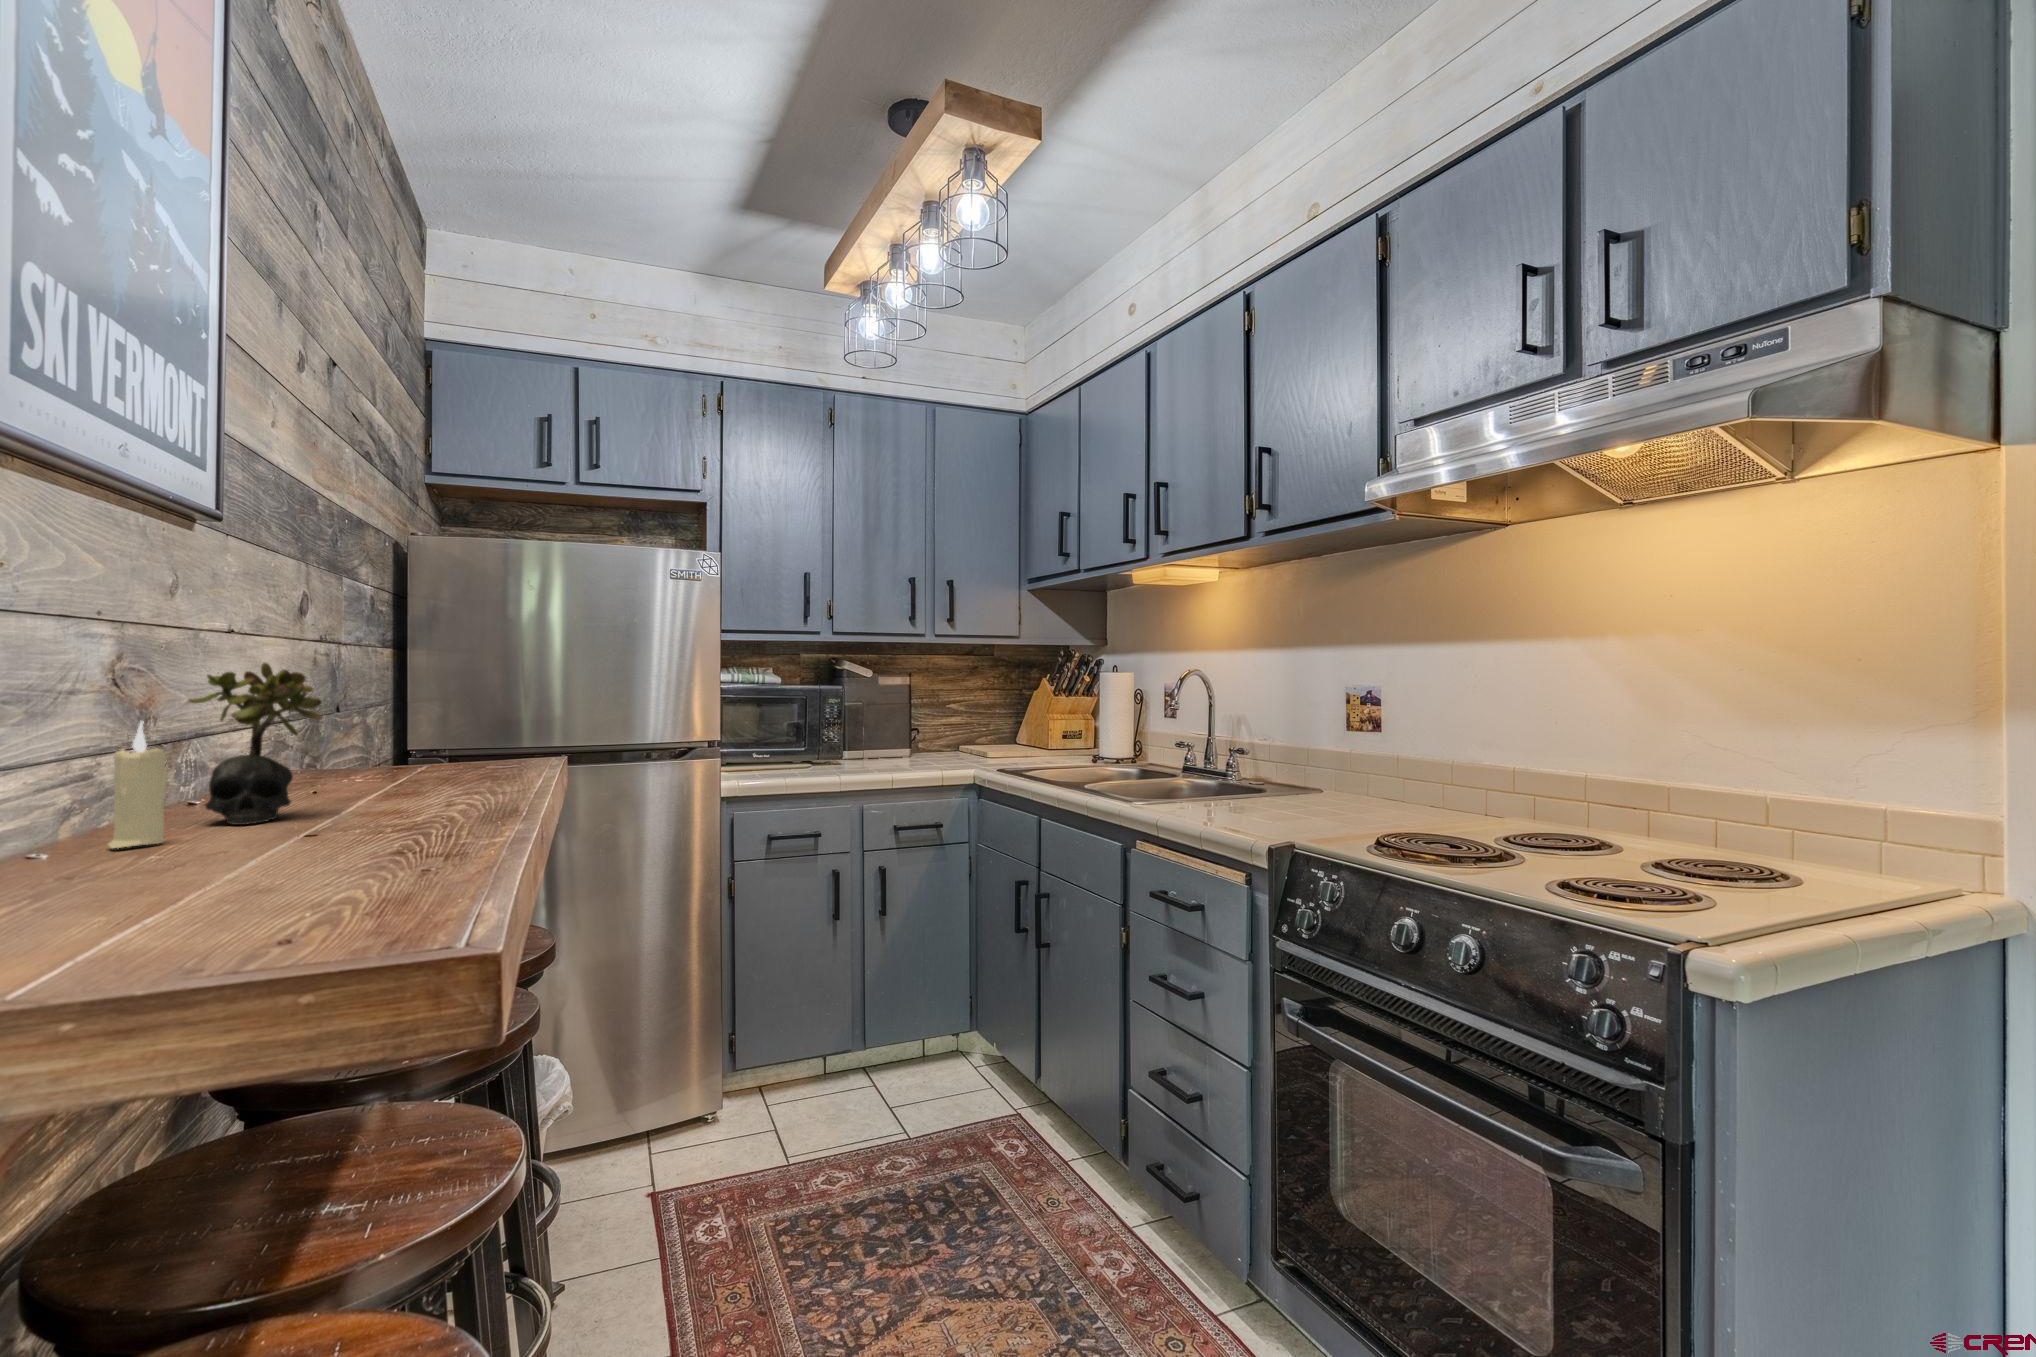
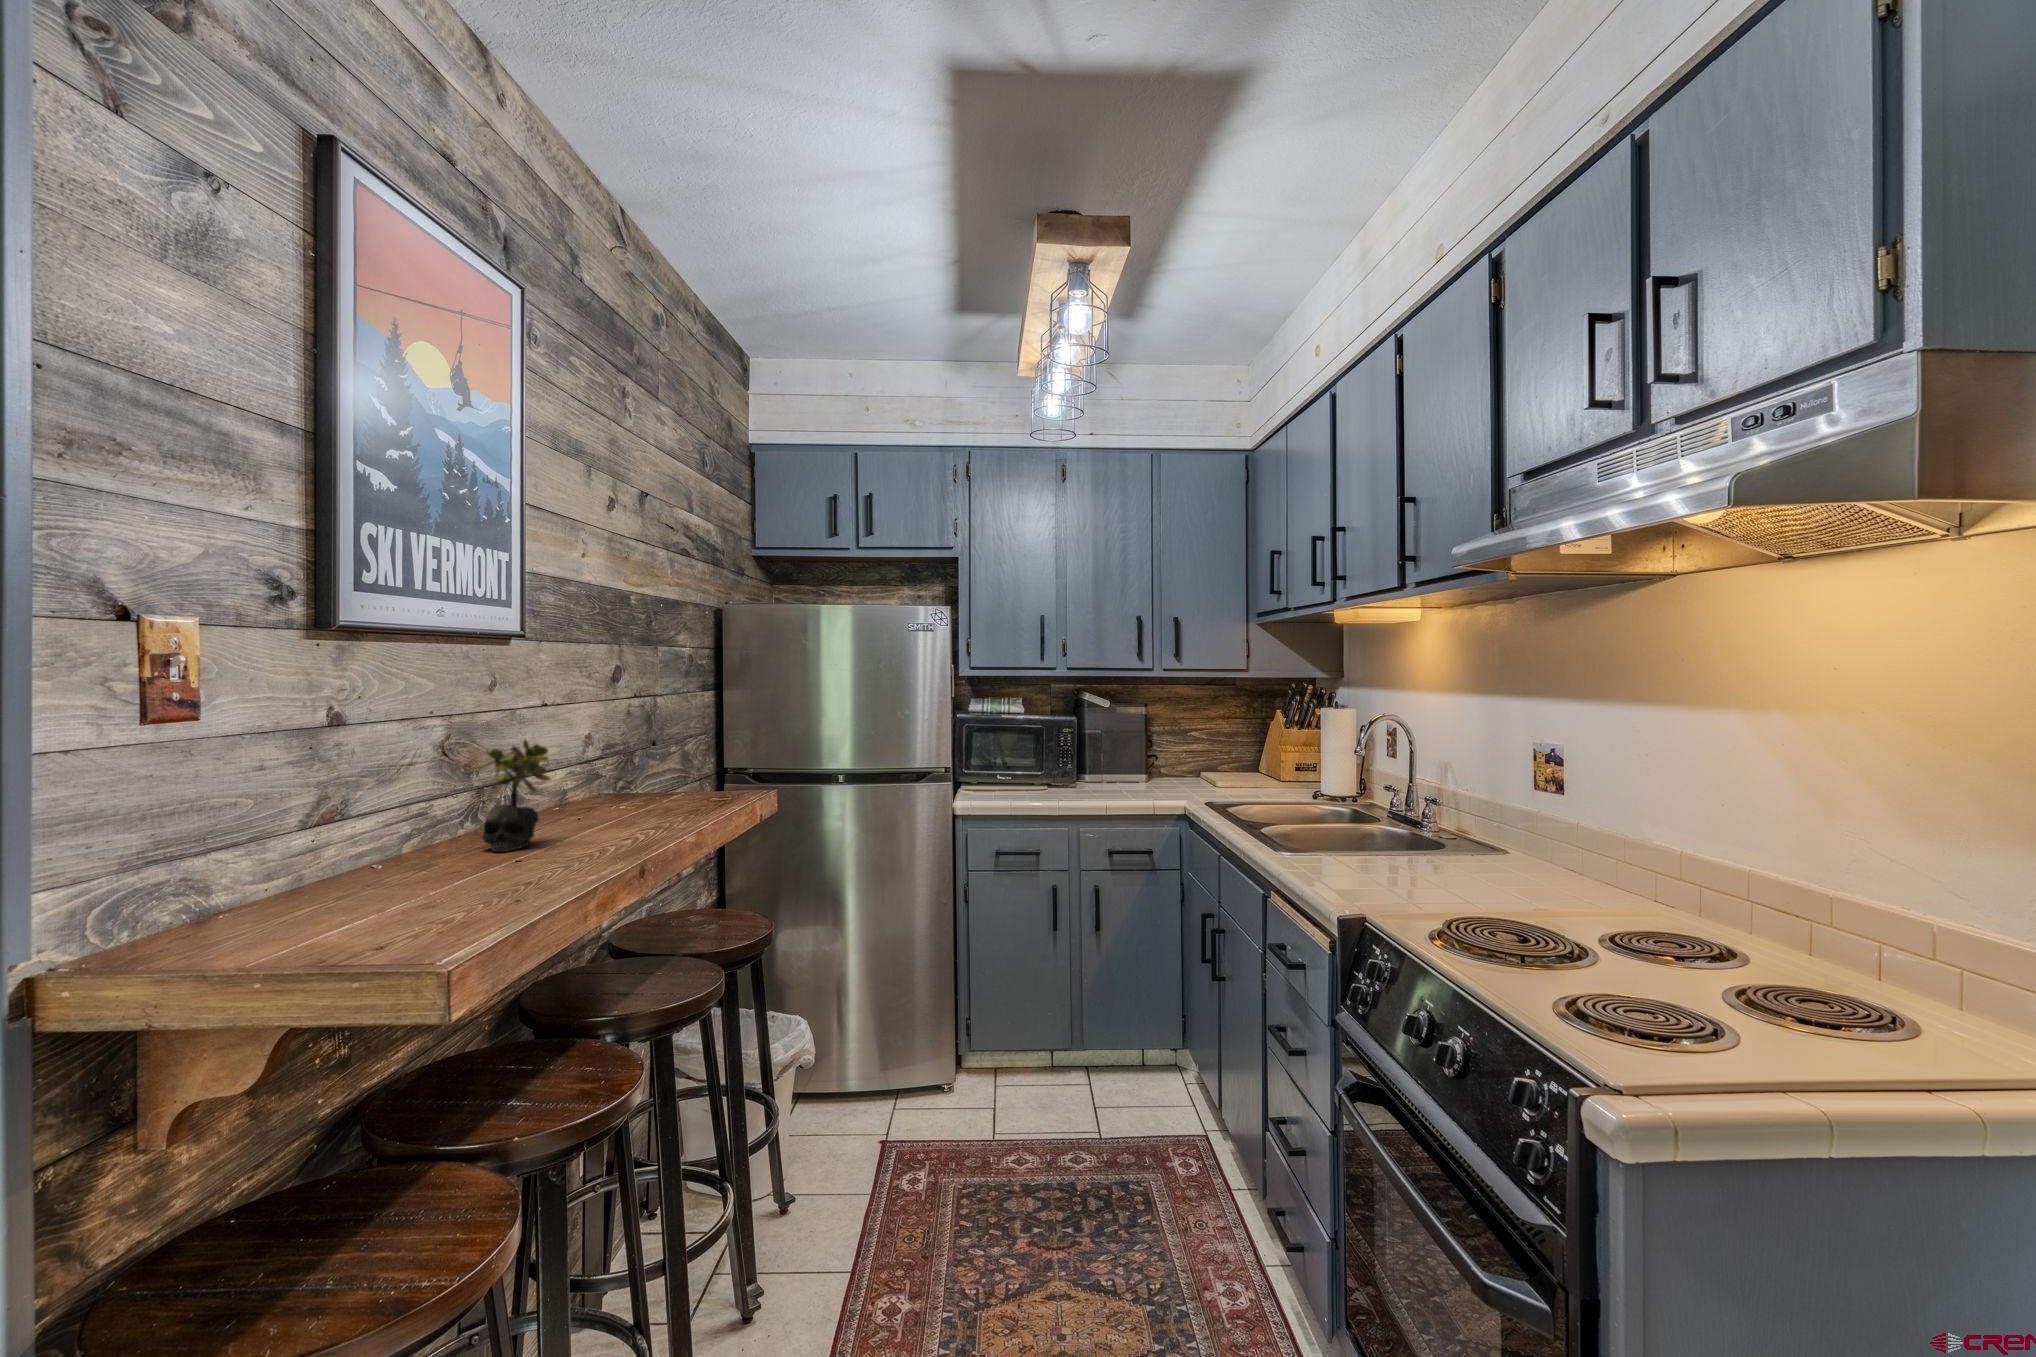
candle: present [108,721,167,848] -> none [404,789,438,870]

